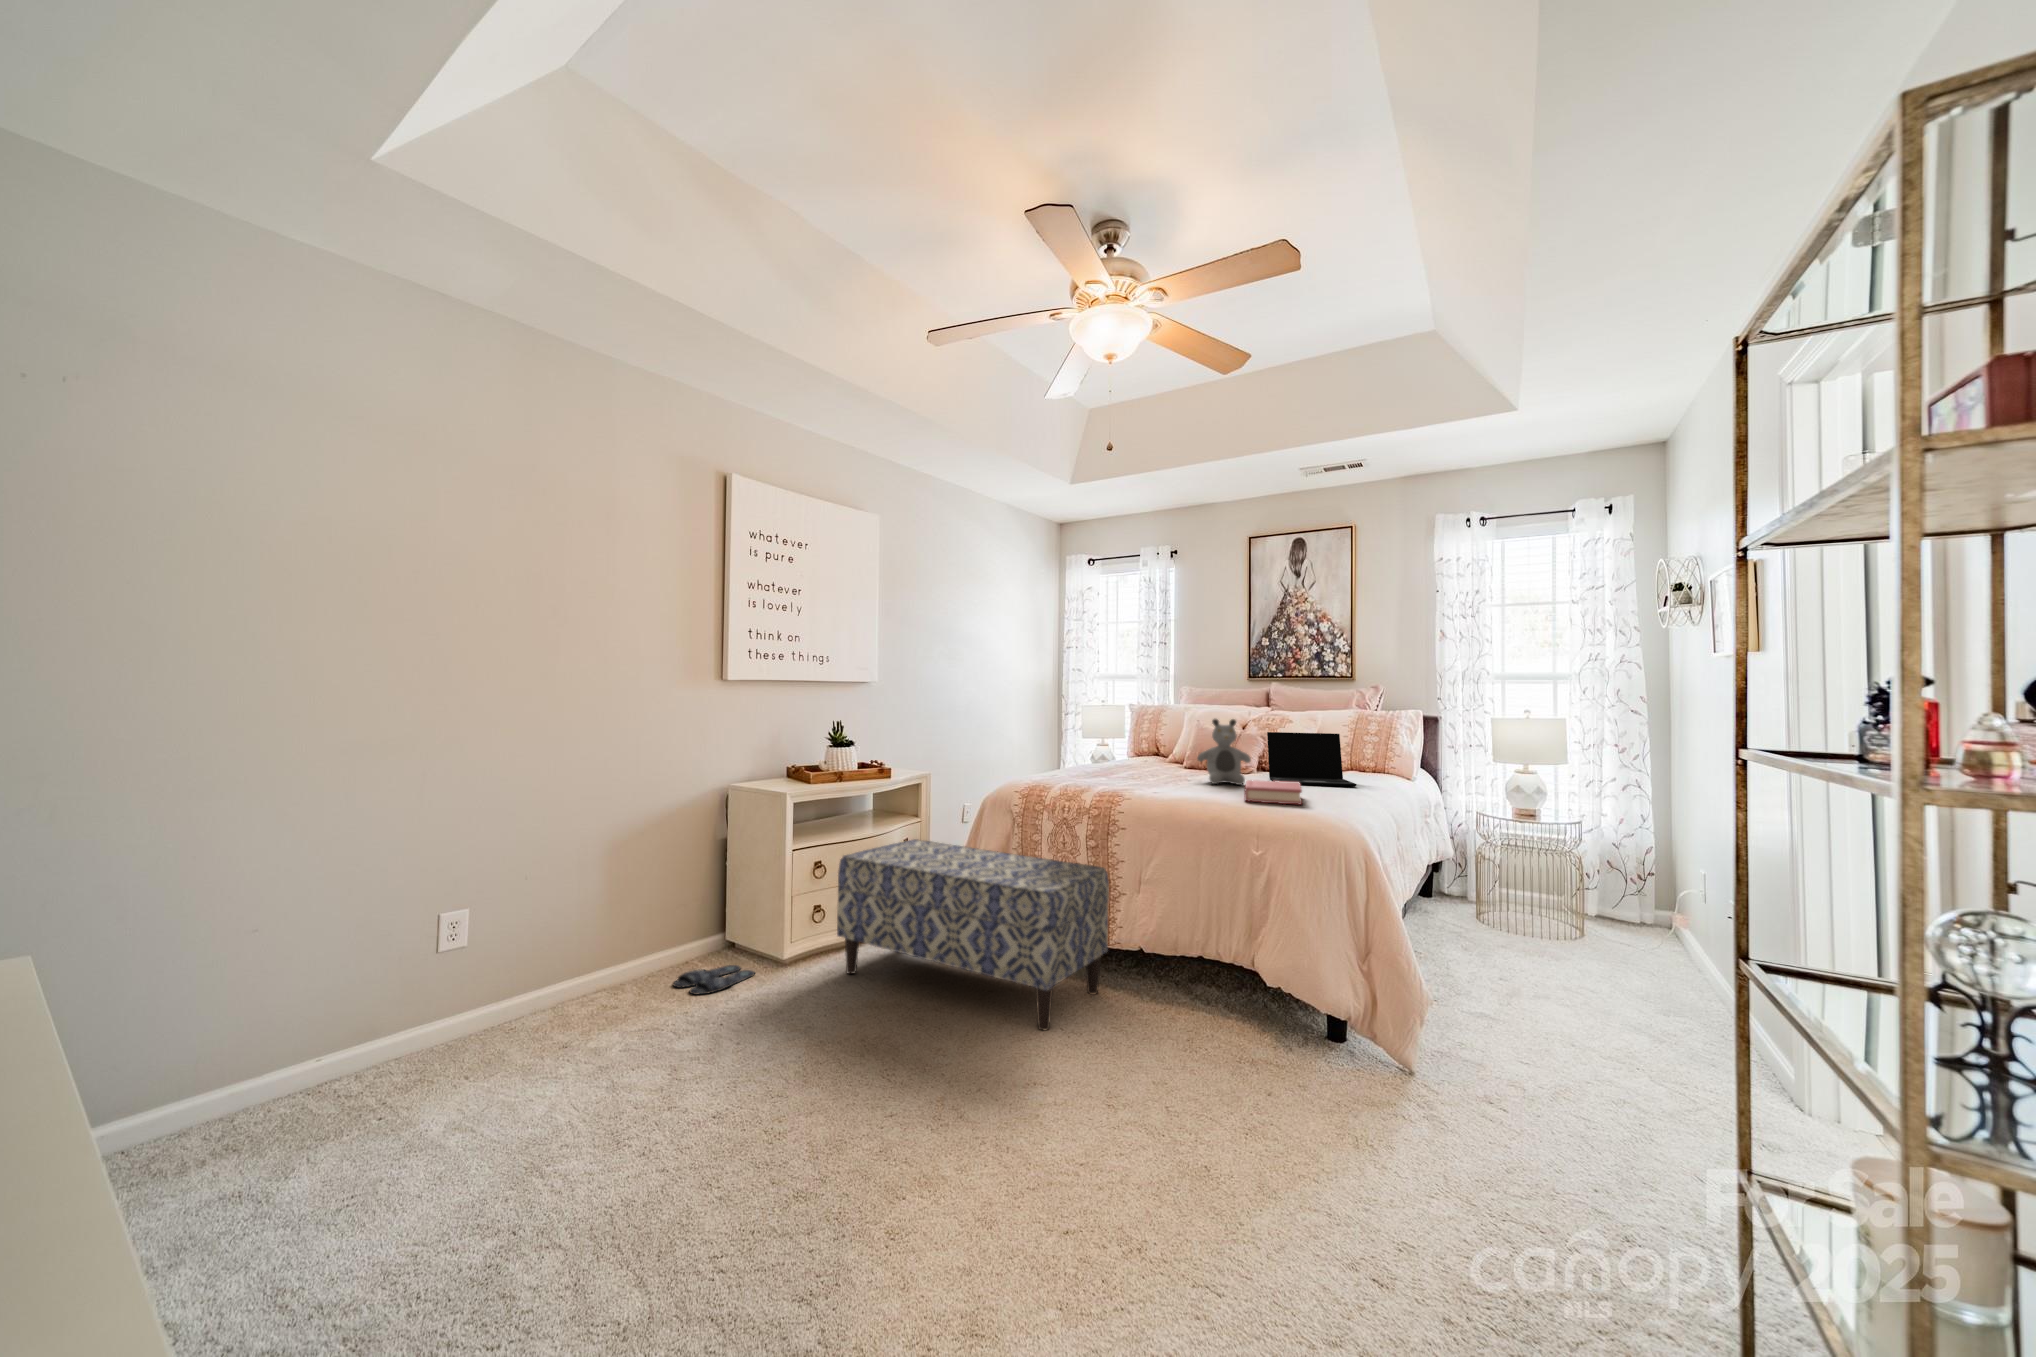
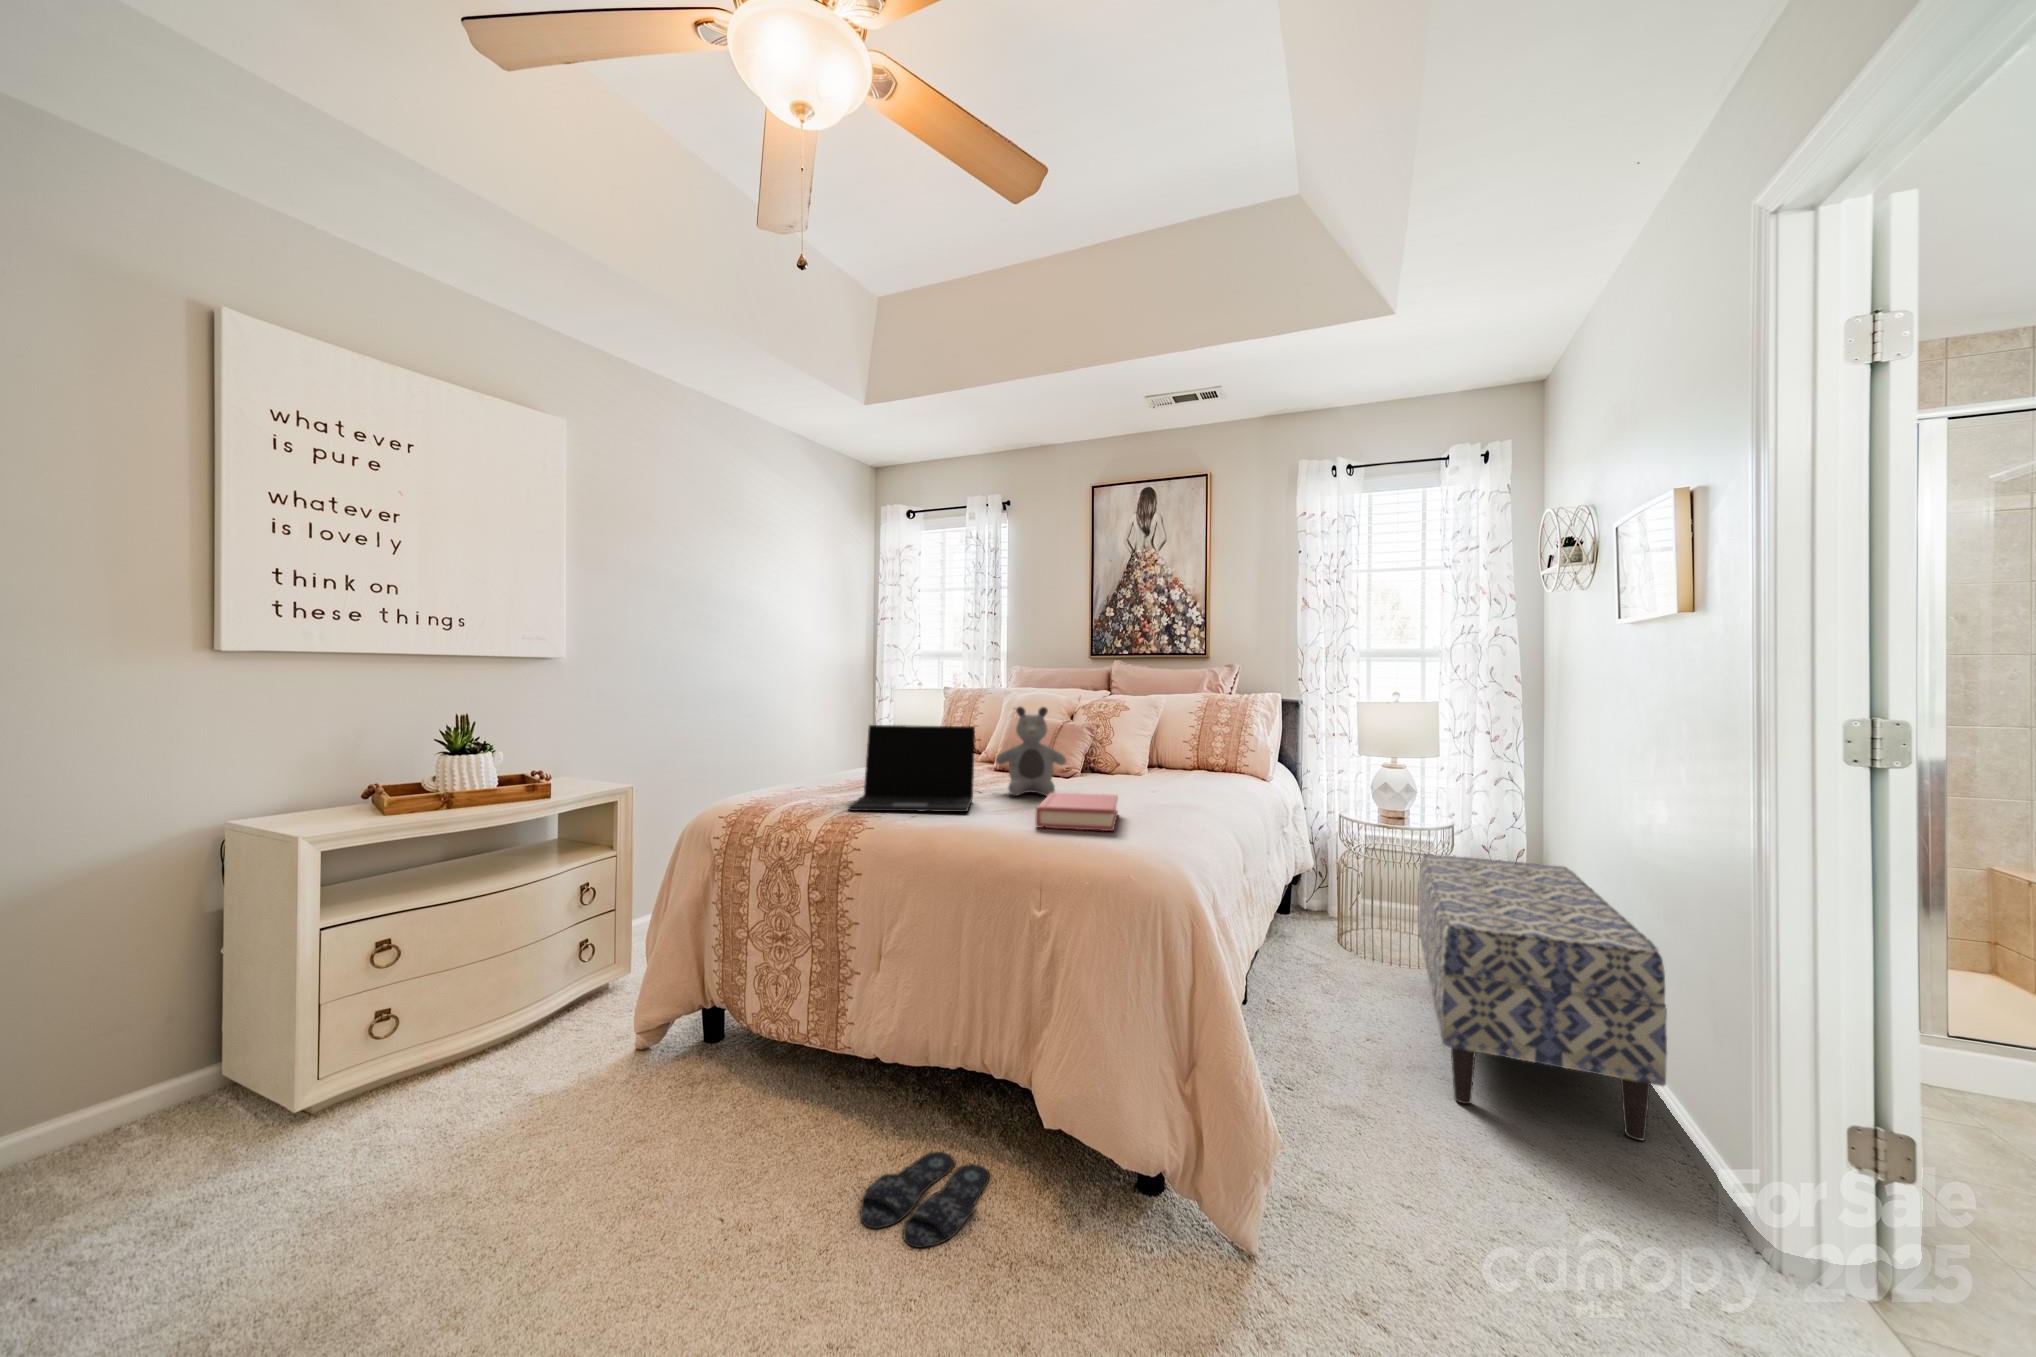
laptop: present [1267,732,1357,786] -> present [848,725,975,812]
bench: present [837,839,1109,1030] -> present [1419,854,1667,1141]
slippers: present [673,965,755,994] -> present [860,1152,990,1248]

